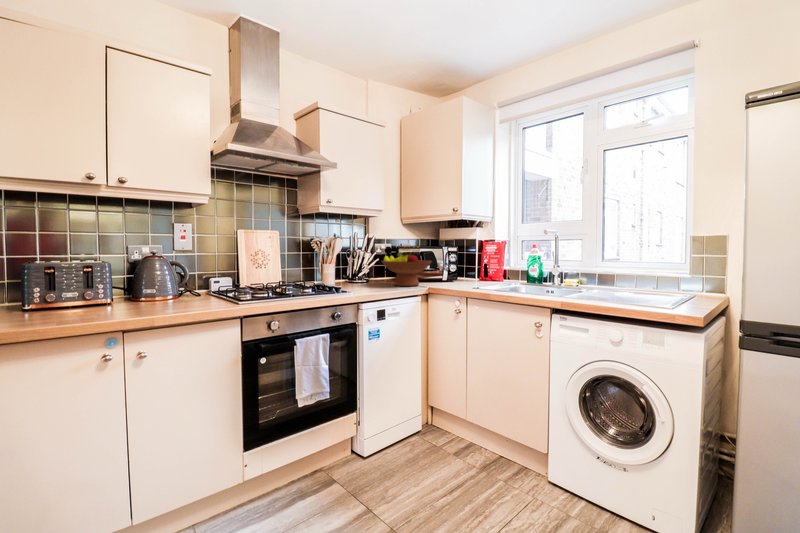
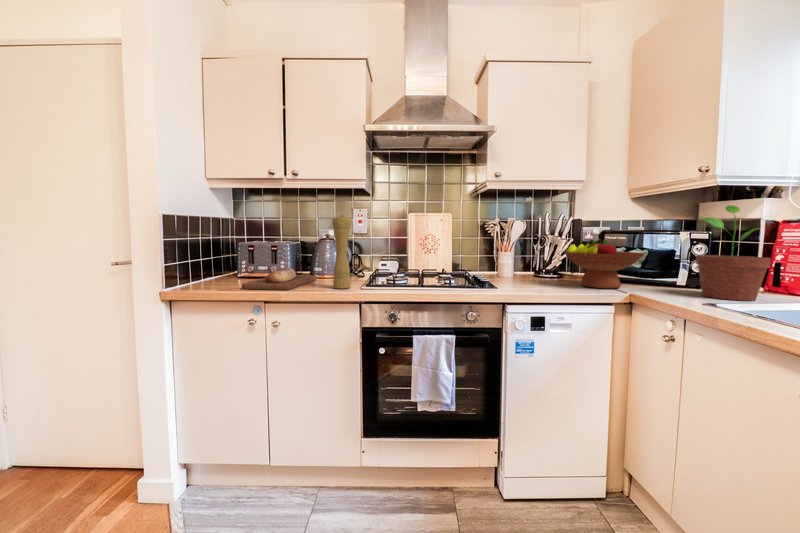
potted plant: none [458,231,491,286] -> present [696,205,771,301]
pepper mill: none [204,232,226,306] -> present [332,216,351,289]
bread loaf: none [91,291,162,319] -> present [242,268,317,290]

